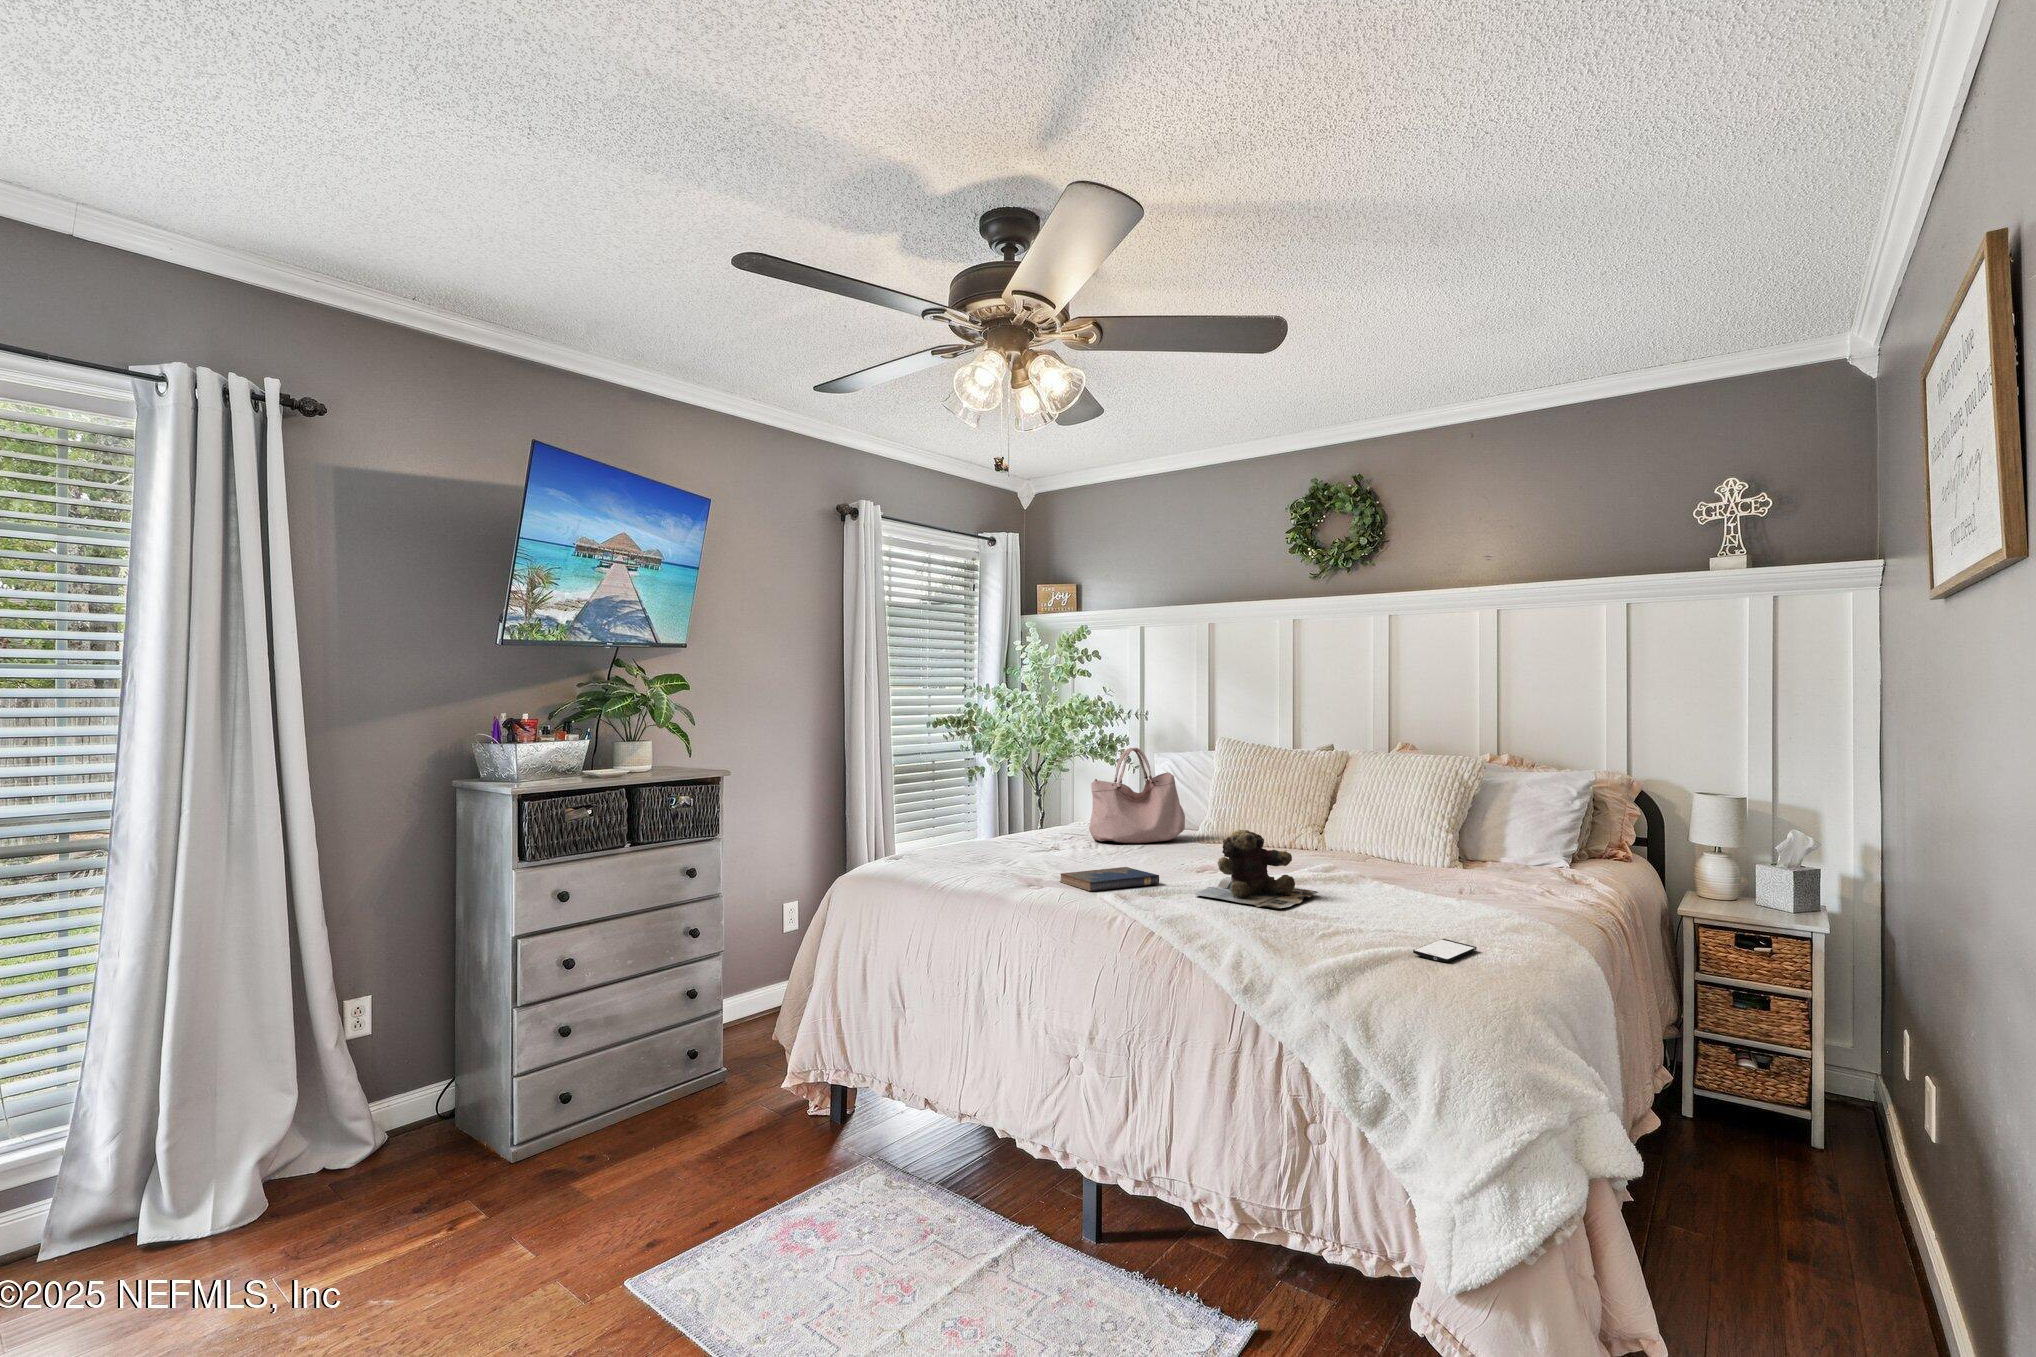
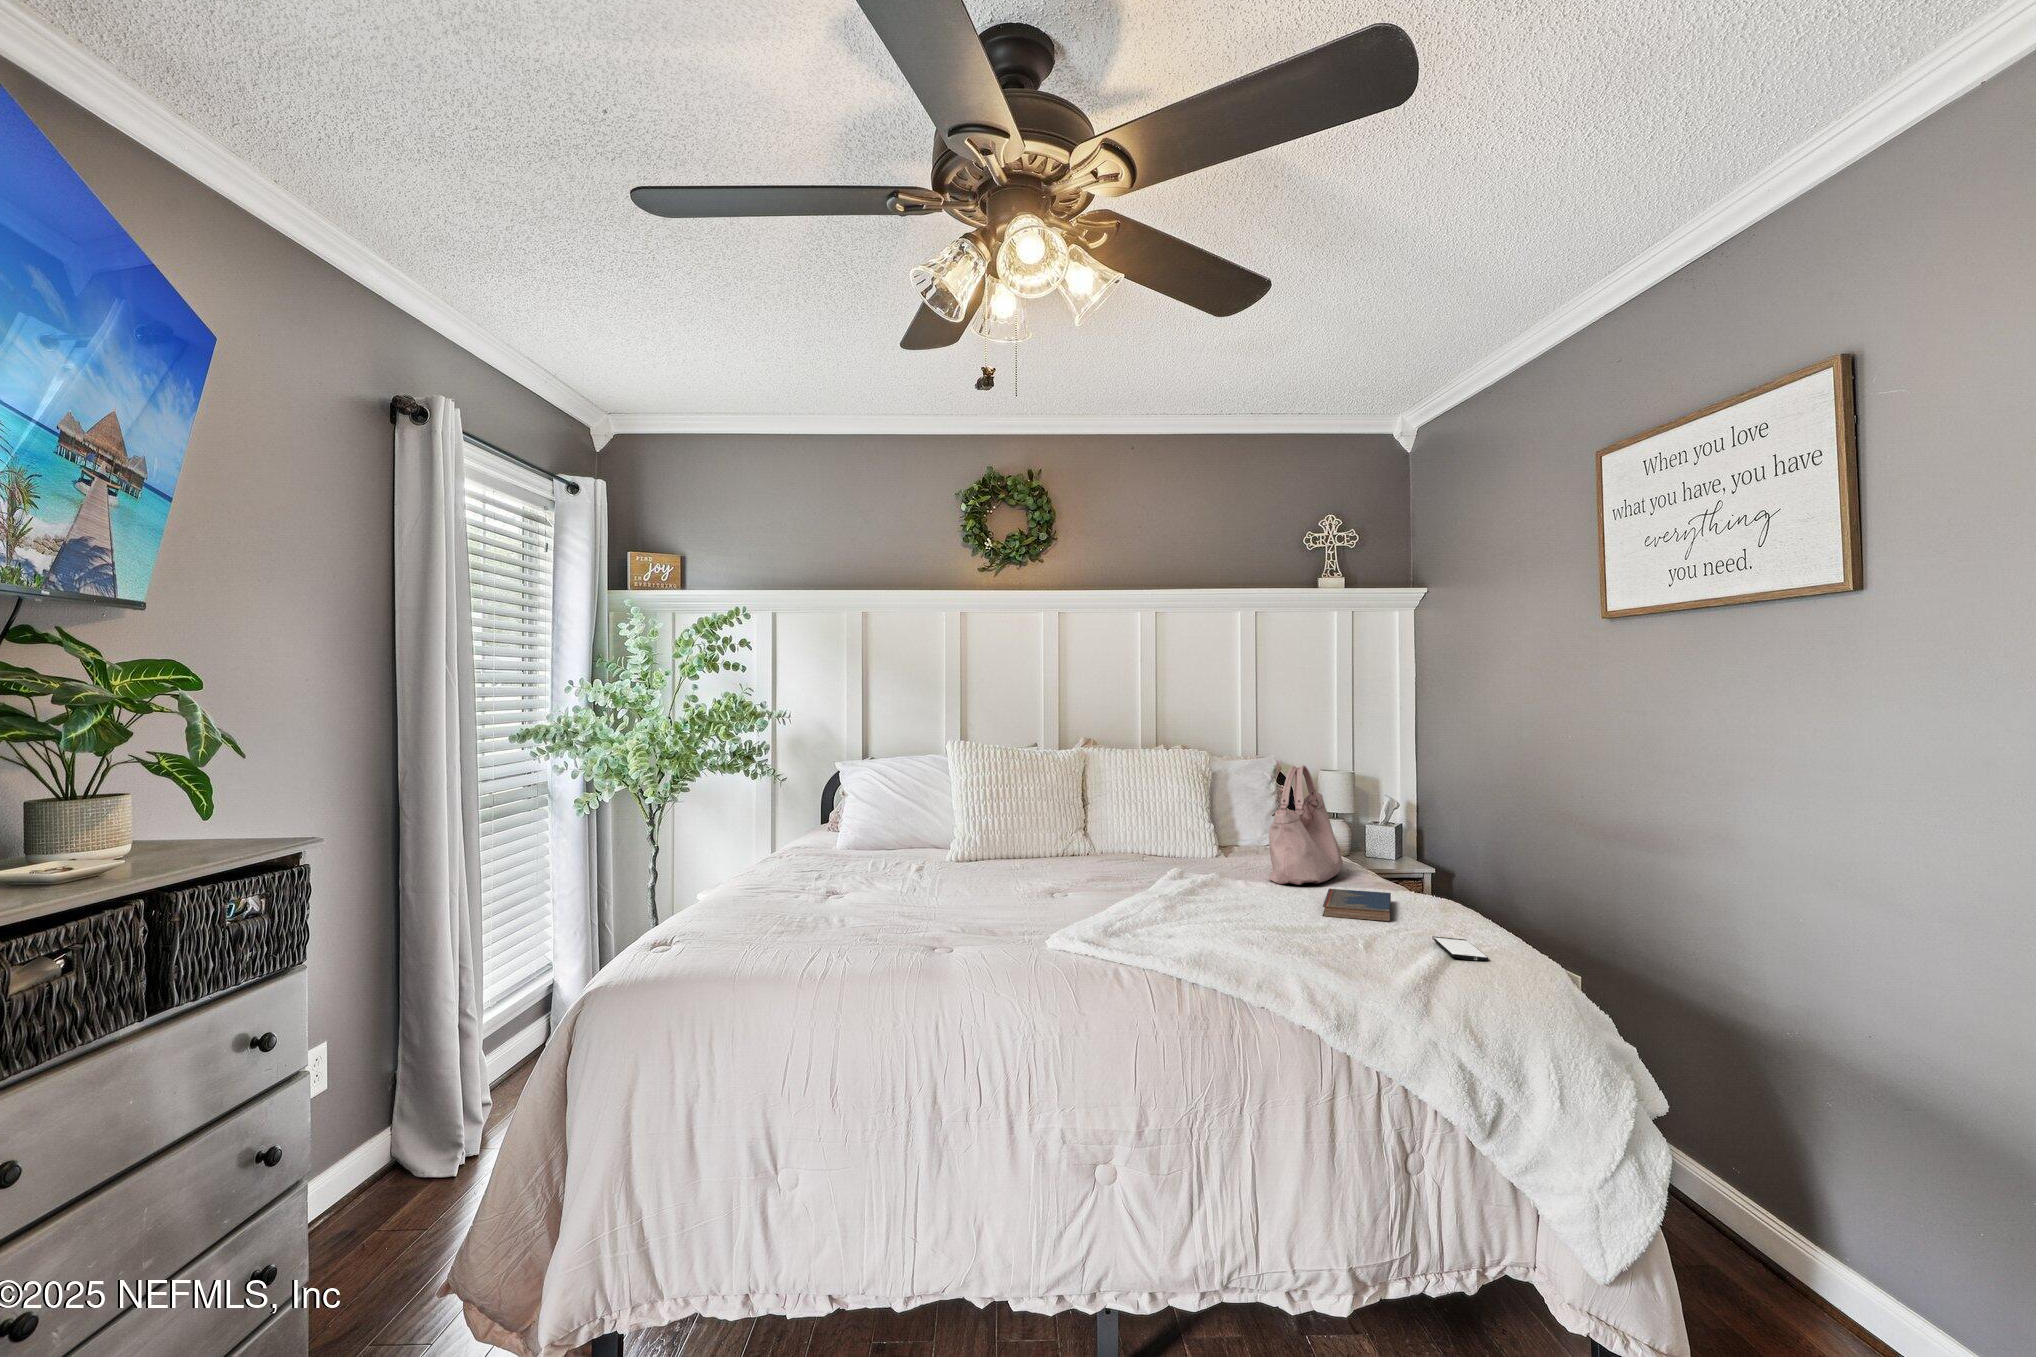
handbag: present [1089,748,1185,843] -> present [1269,765,1343,885]
teddy bear: present [1195,830,1318,908] -> none [1128,848,1248,931]
hardcover book: present [1060,867,1159,891] -> present [1323,889,1391,921]

